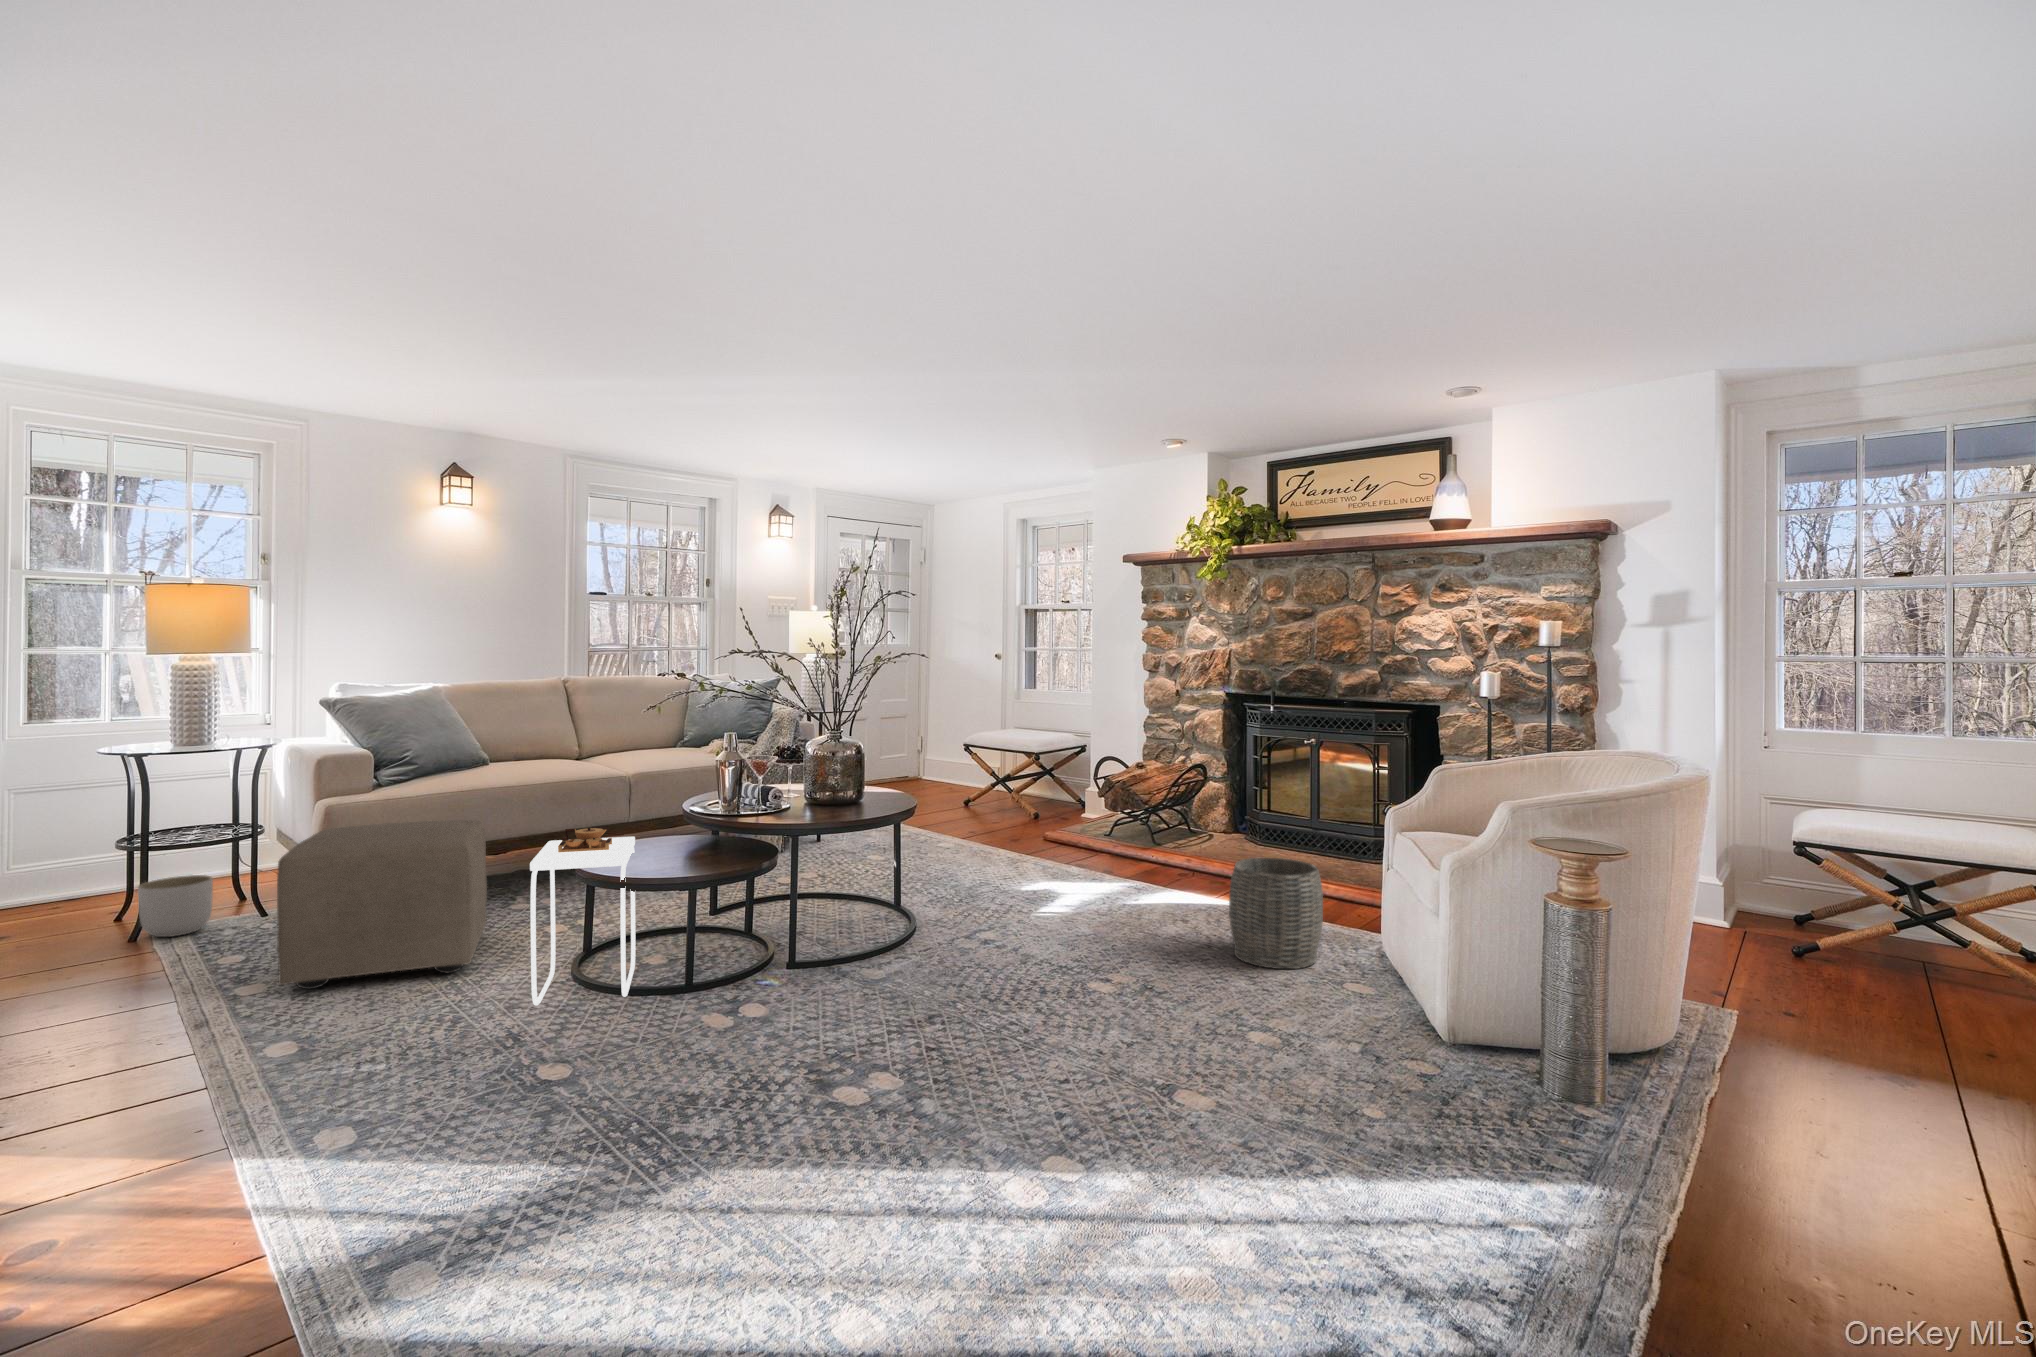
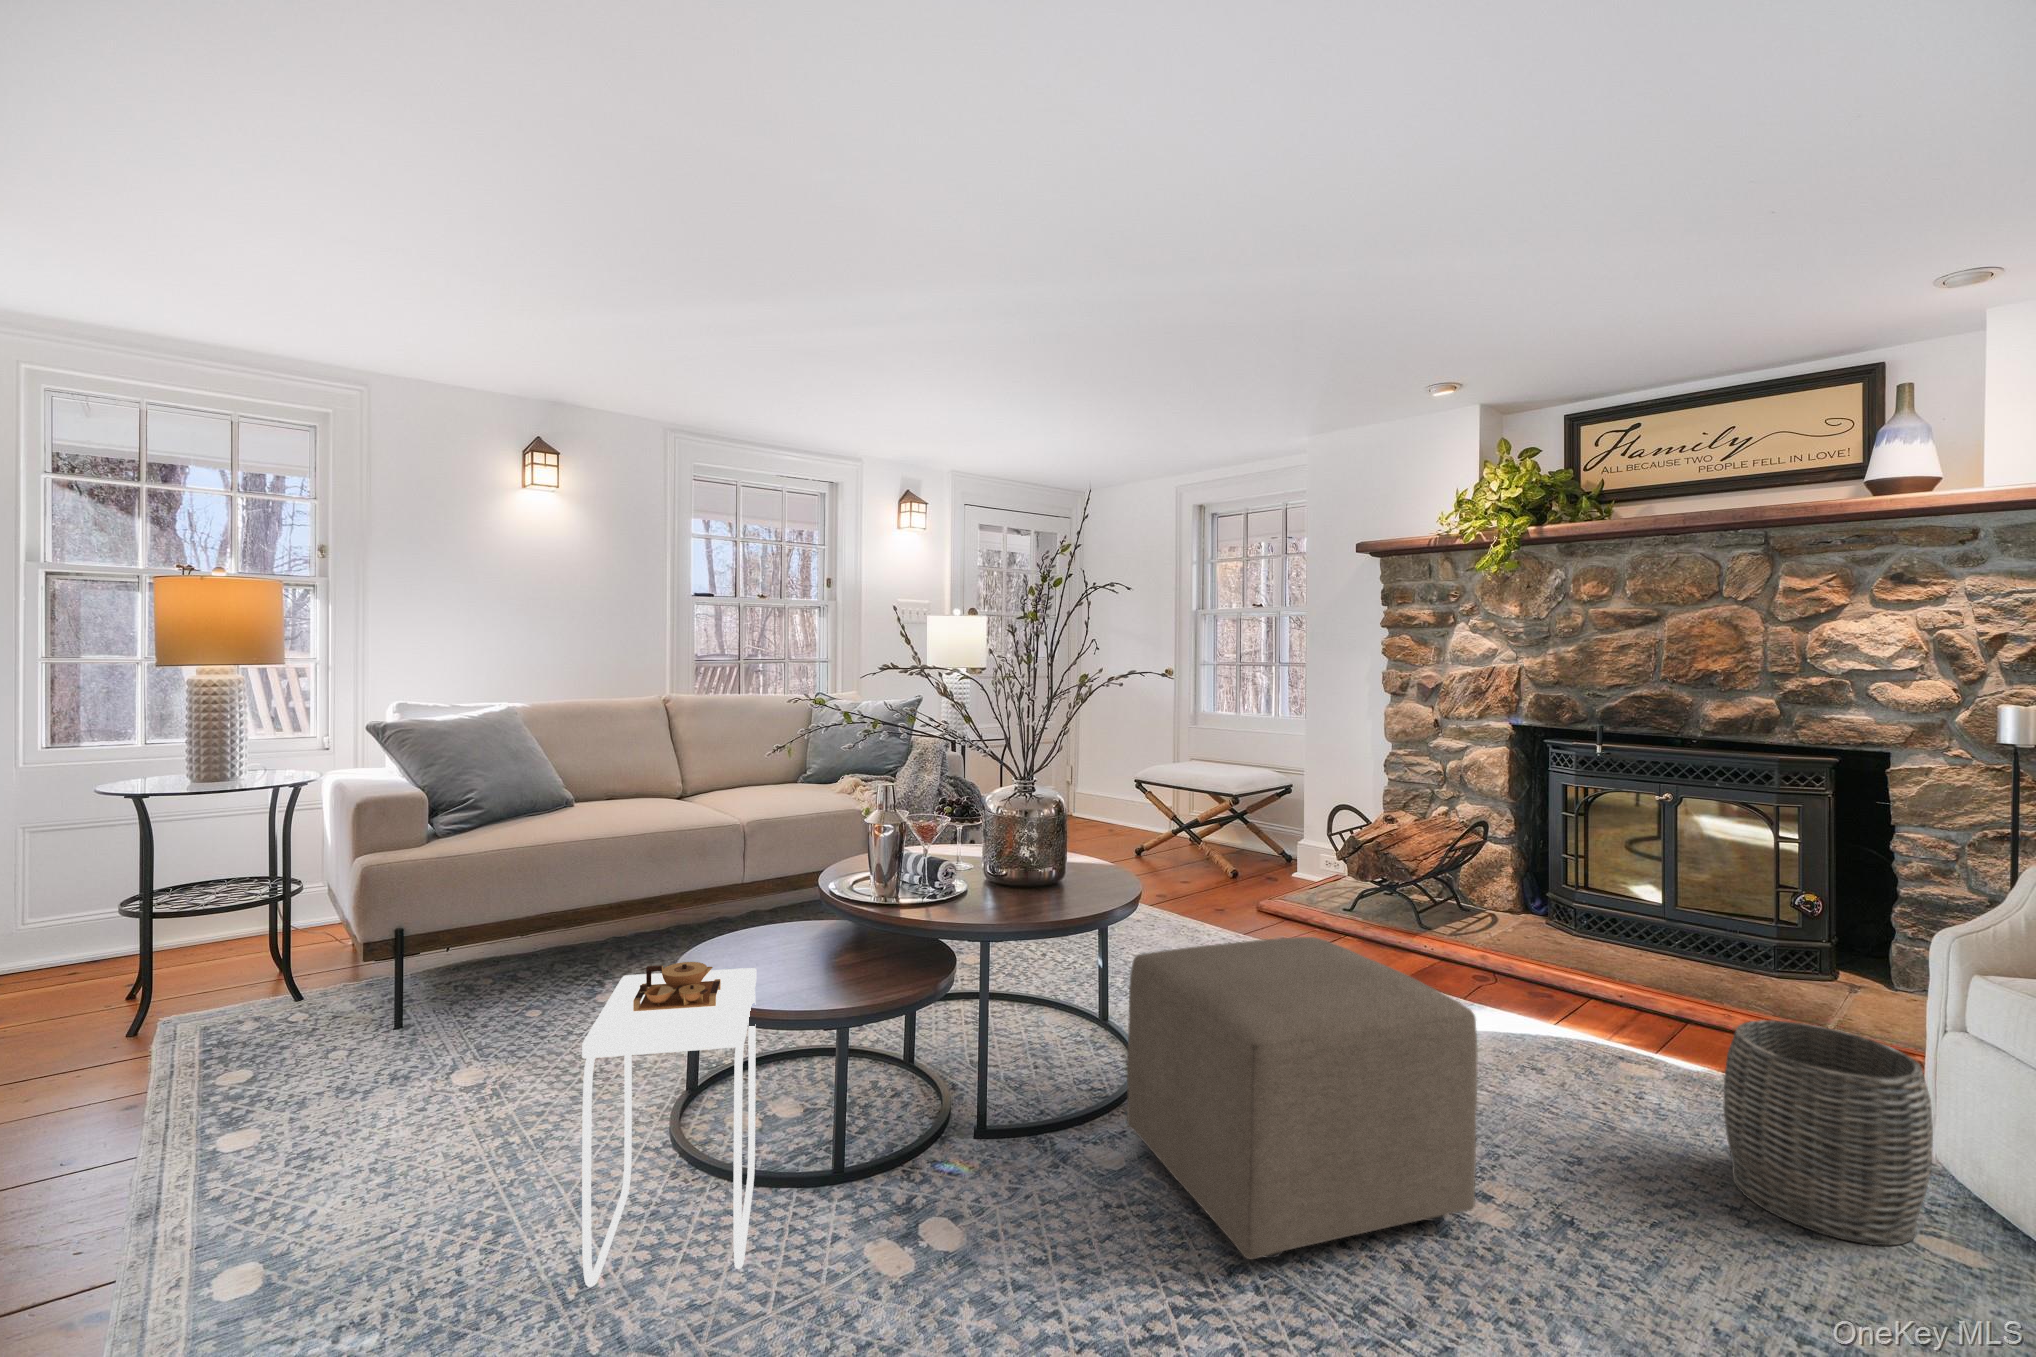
ottoman: present [277,820,487,989] -> present [1127,937,1478,1259]
planter: present [138,875,213,937] -> none [78,975,186,1068]

